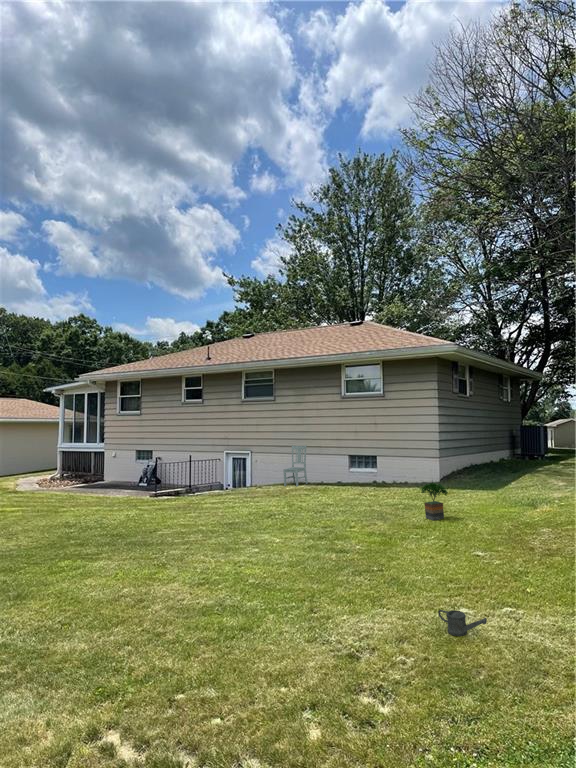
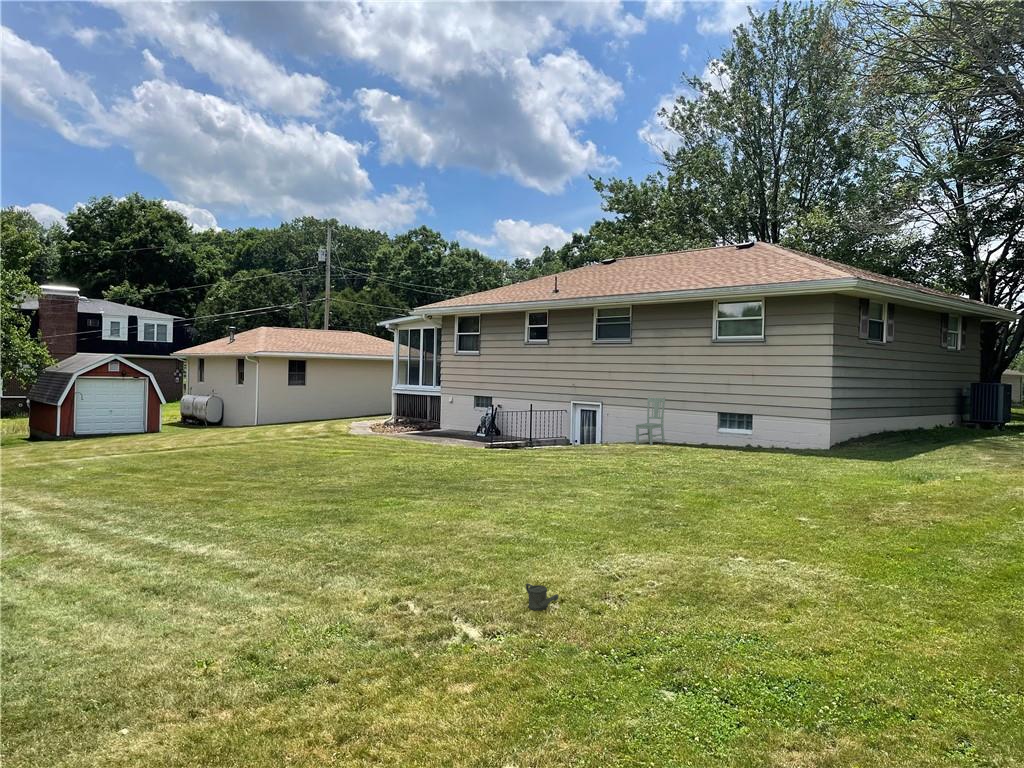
potted tree: present [421,483,448,520] -> none [771,447,804,489]
watering can: present [438,610,487,636] -> present [526,583,558,610]

